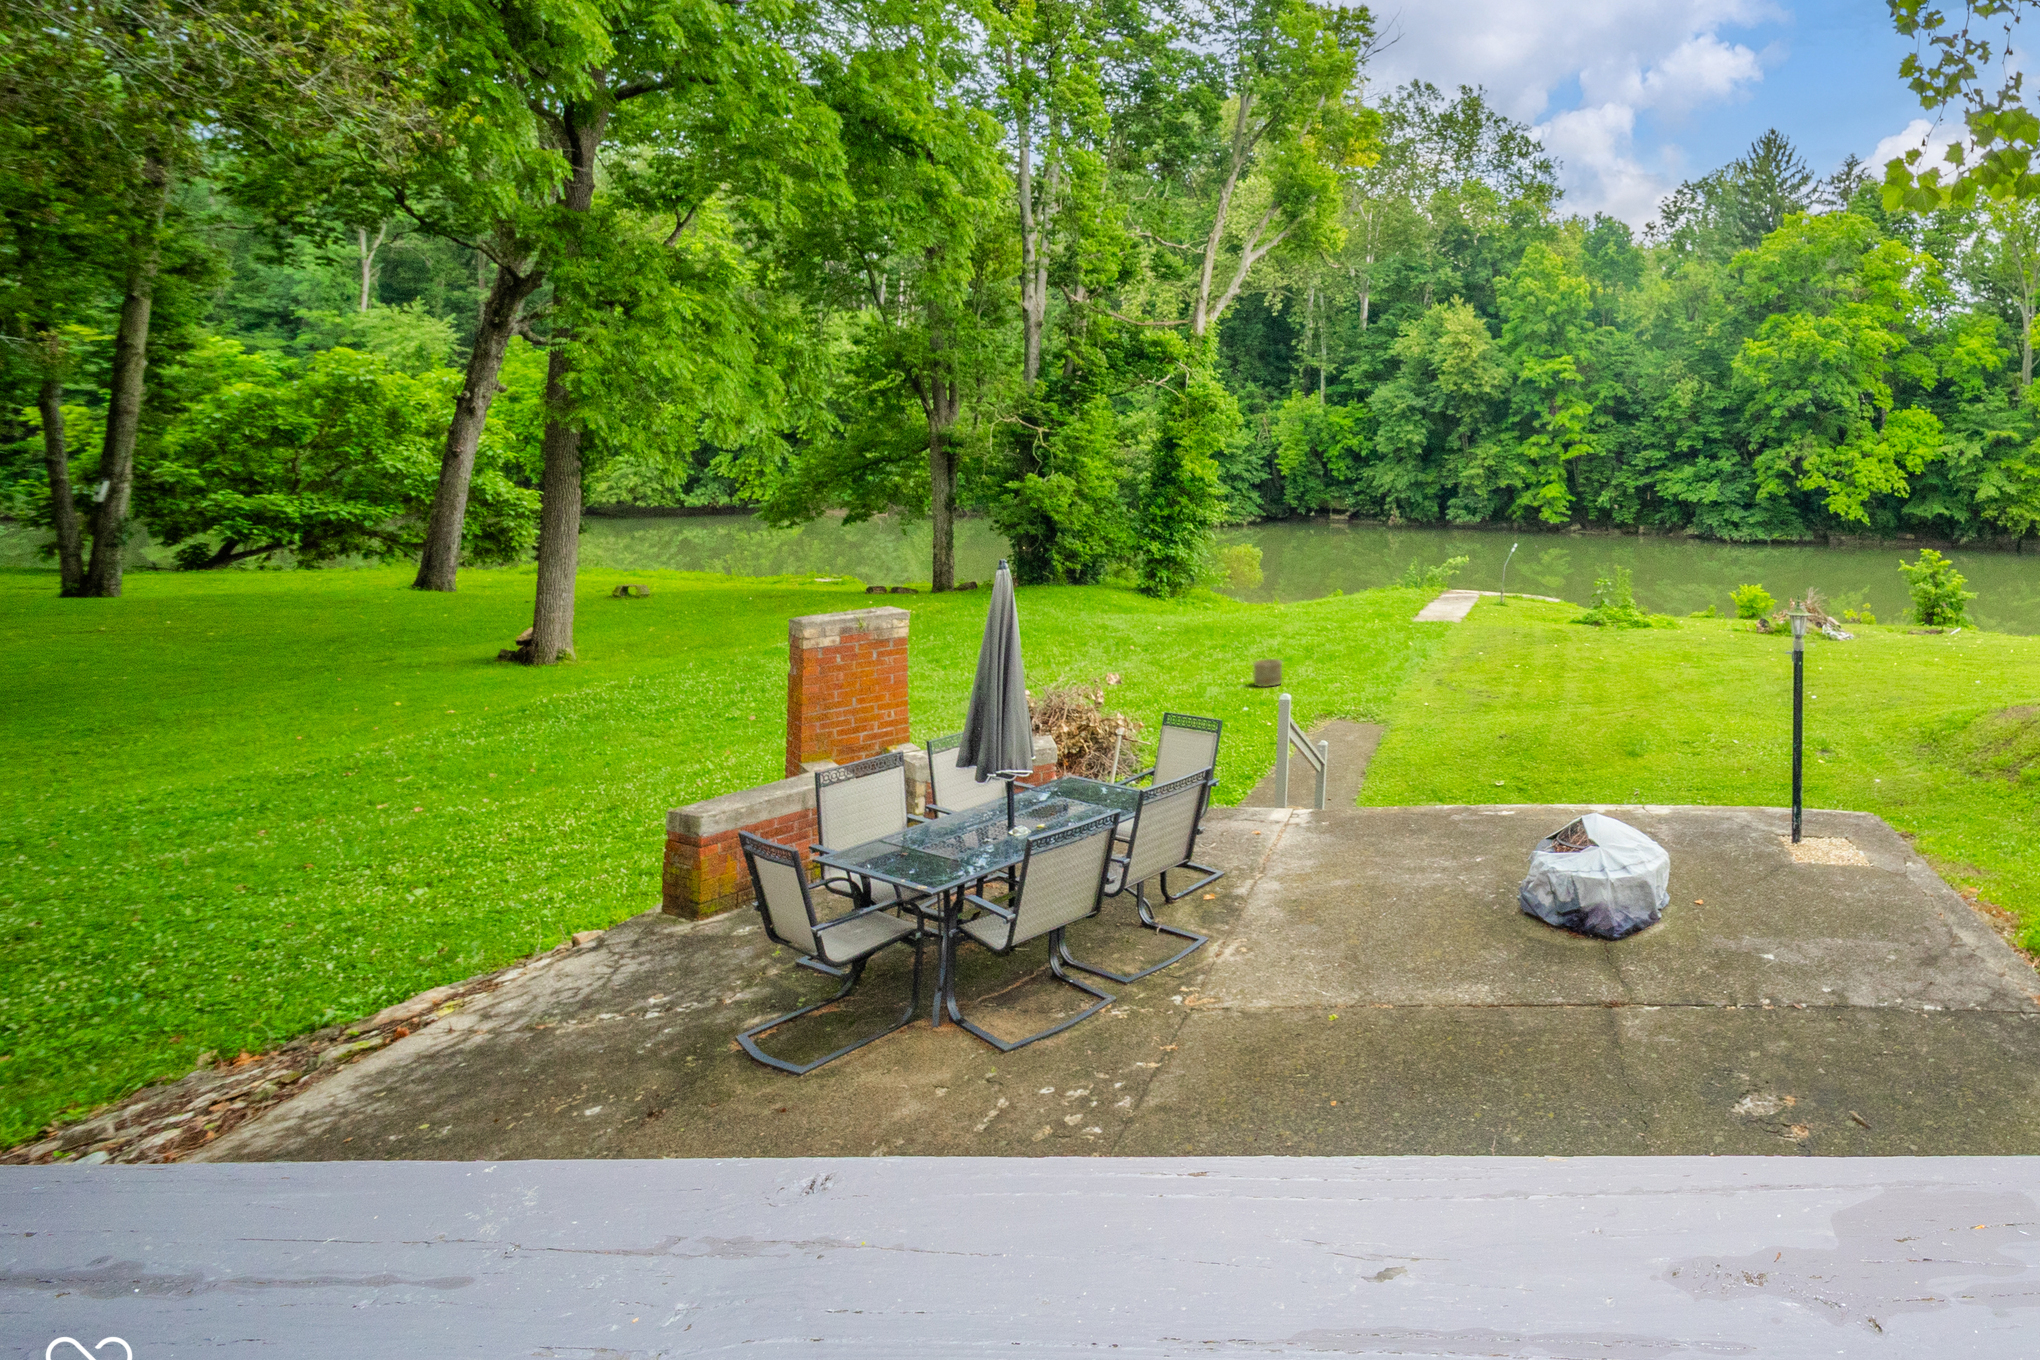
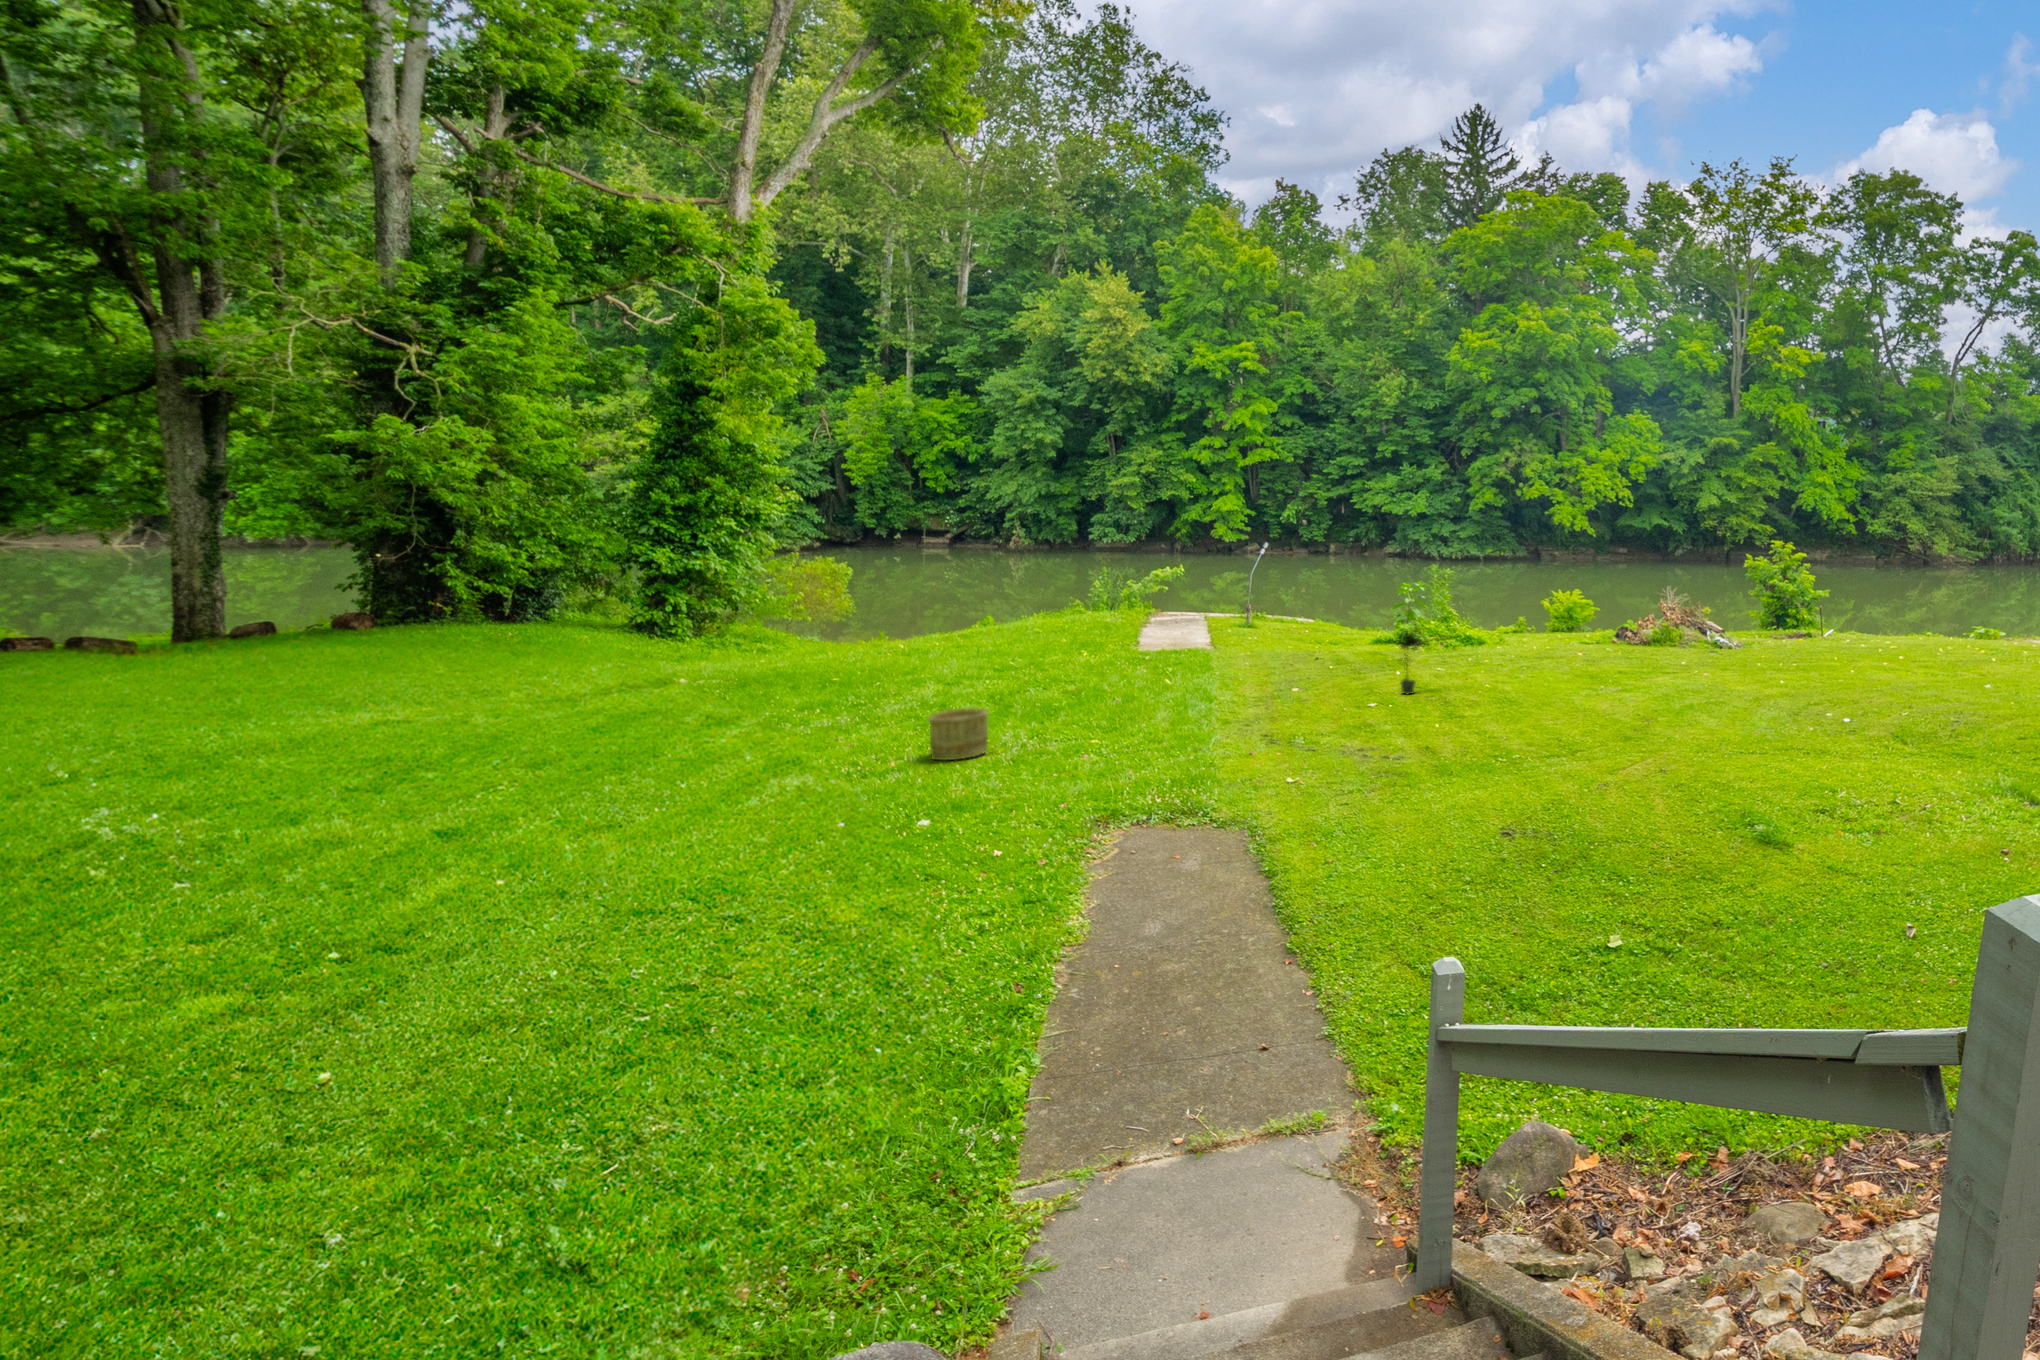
potted plant: none [1535,621,1554,667] -> present [1399,624,1421,694]

